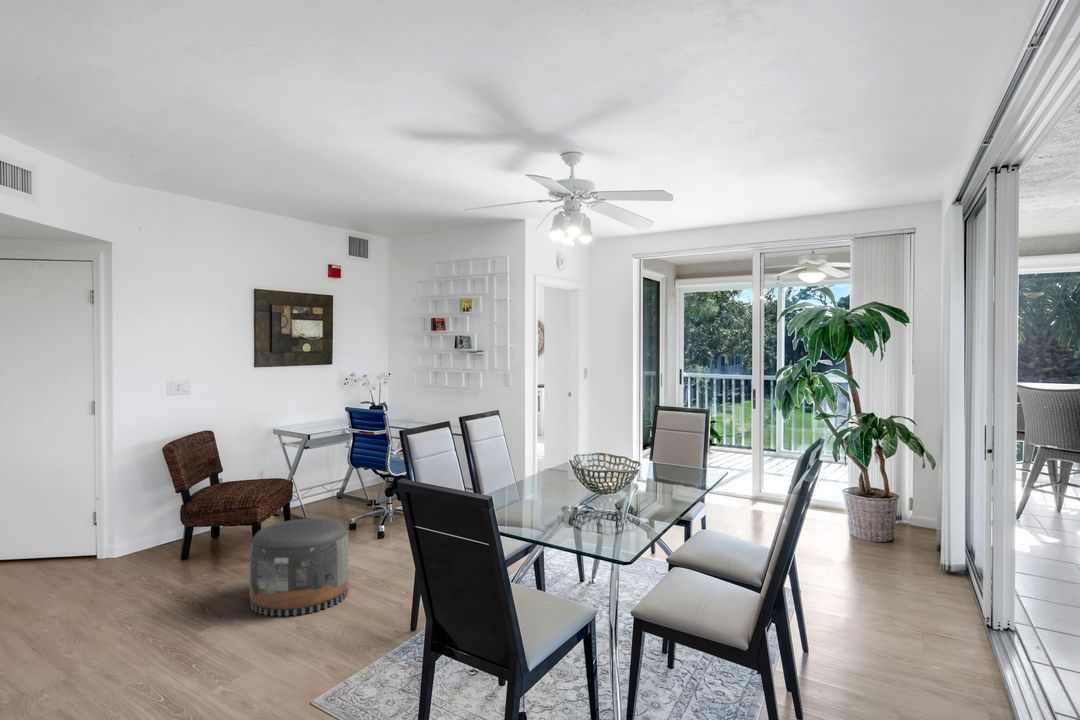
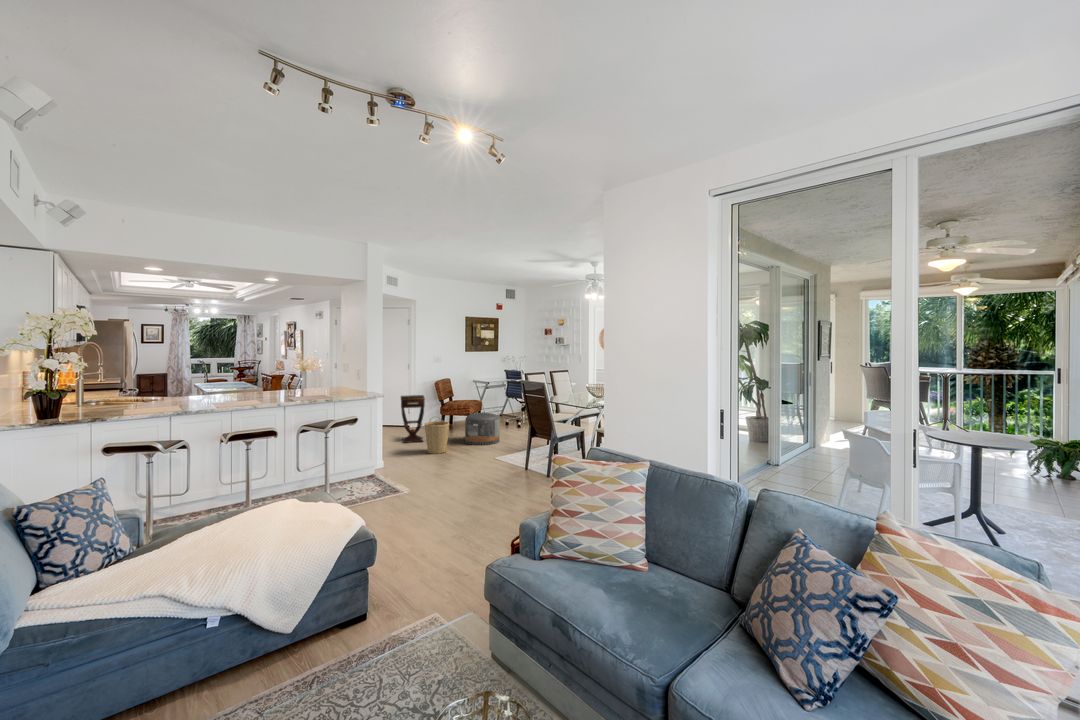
side table: none [37,480,126,634] -> present [401,395,425,443]
basket: none [106,553,196,682] -> present [424,417,449,454]

